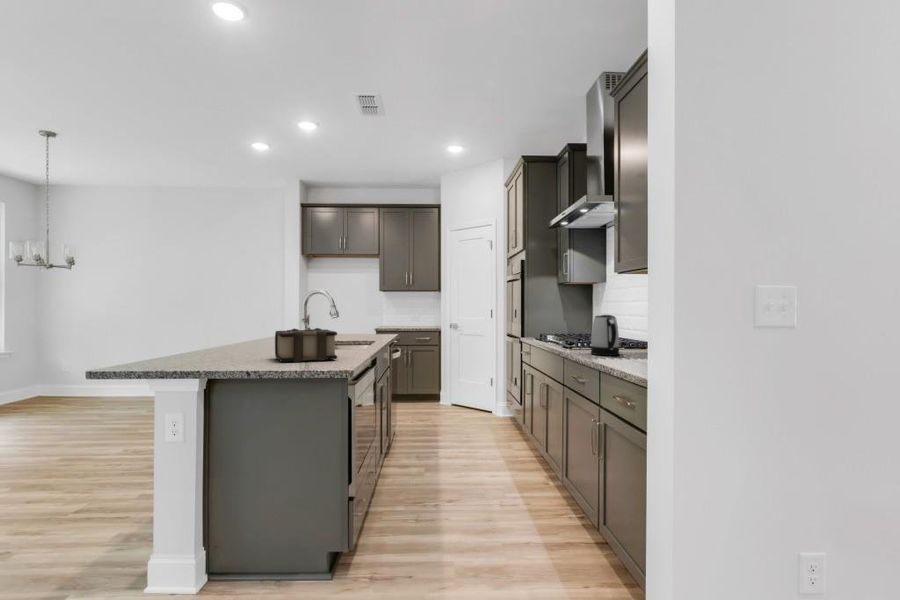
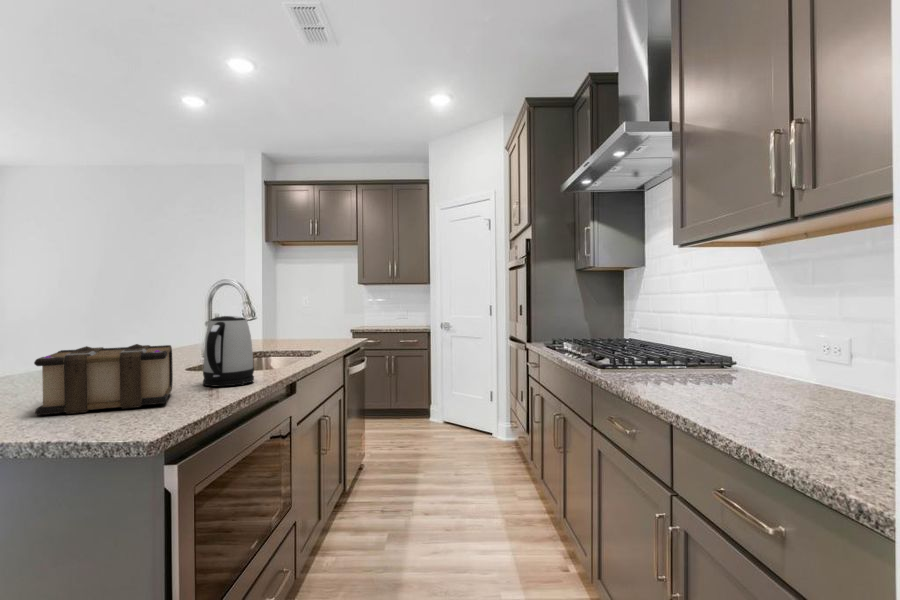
kettle: present [591,315,619,355] -> present [203,316,254,387]

